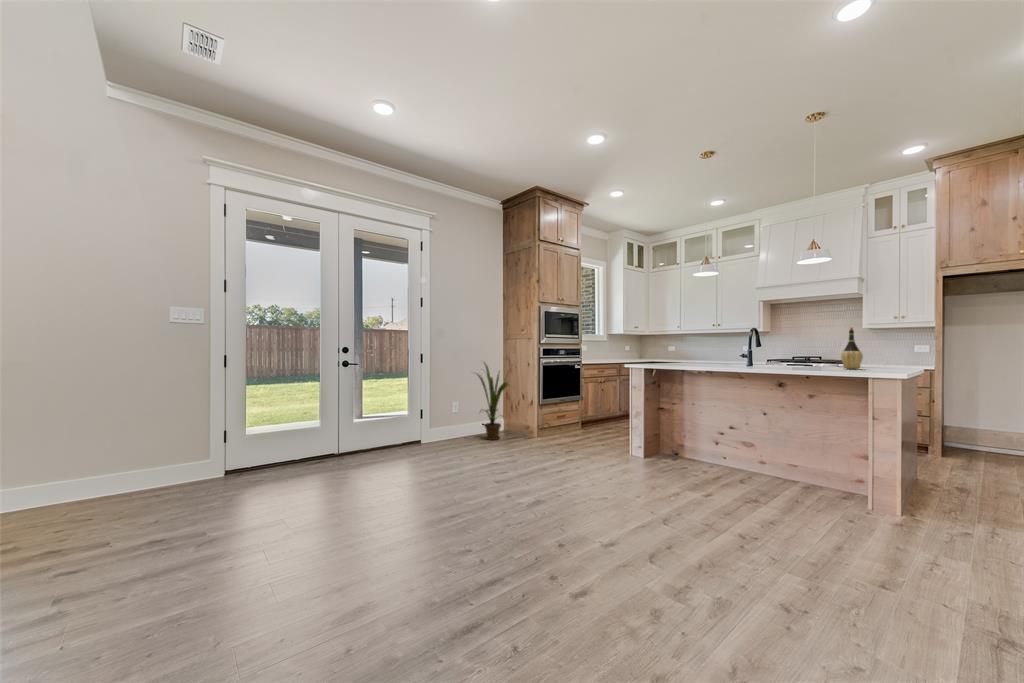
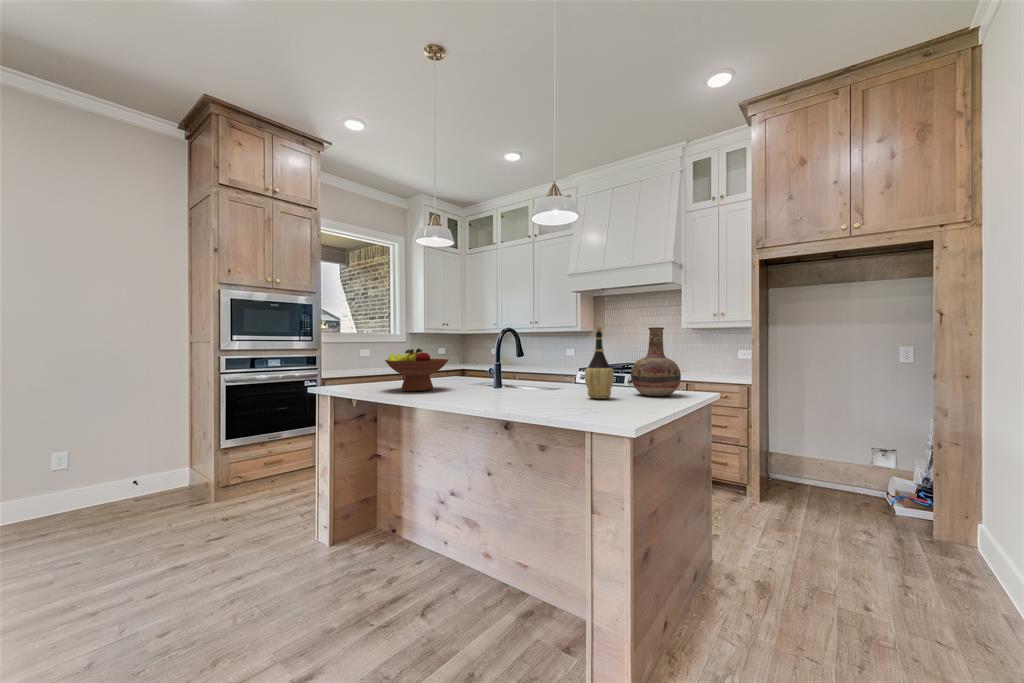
vase: none [867,327,906,369] -> present [631,327,681,396]
fruit bowl: none [691,340,732,365] -> present [385,348,449,391]
house plant: present [477,363,508,440] -> none [61,379,162,519]

